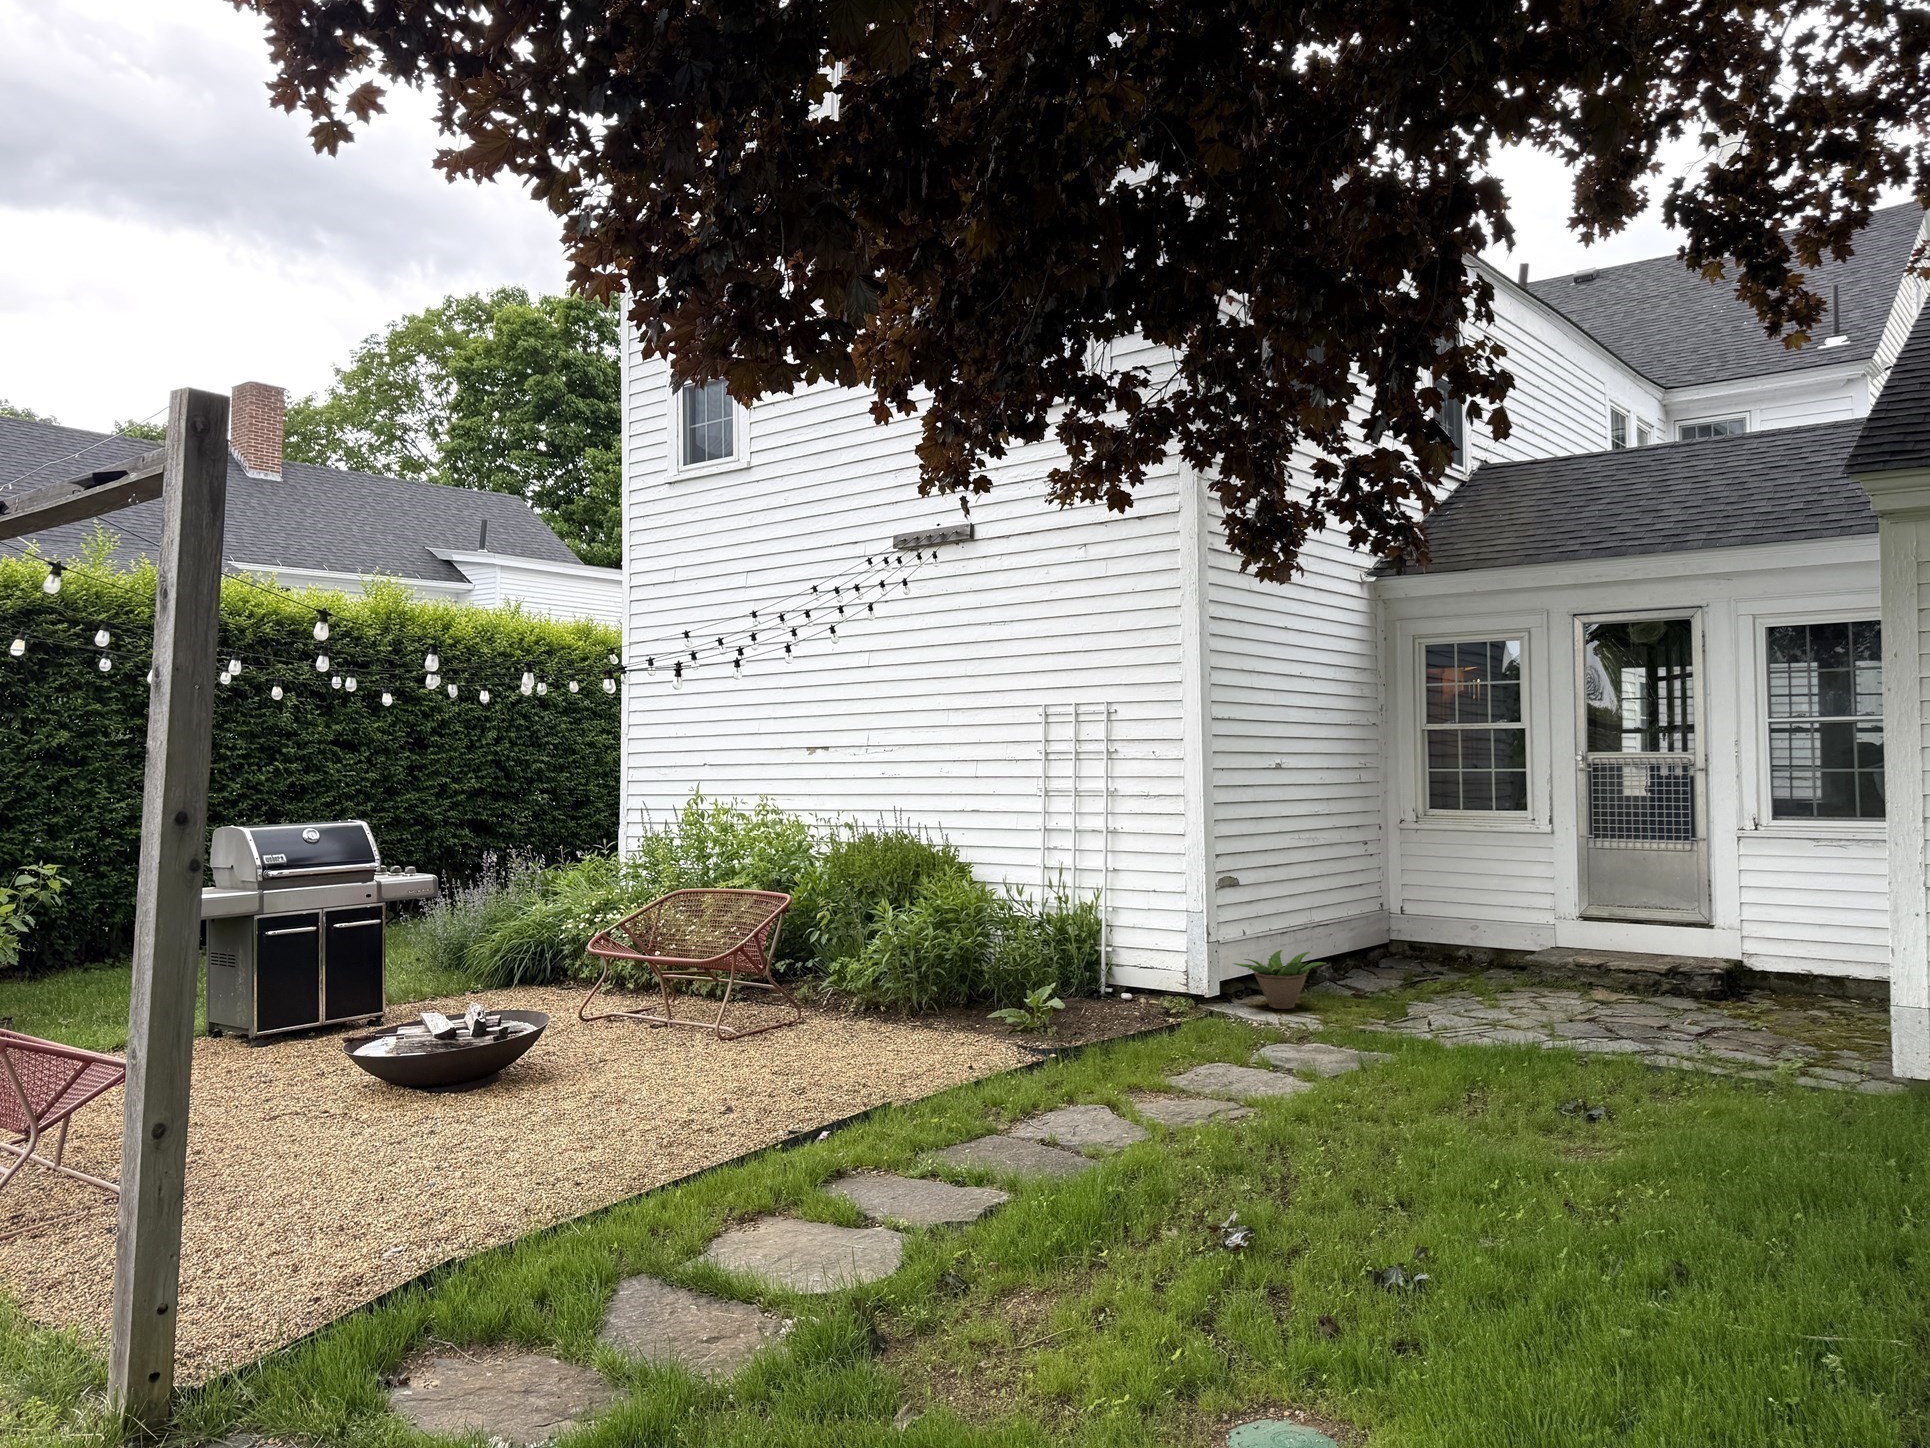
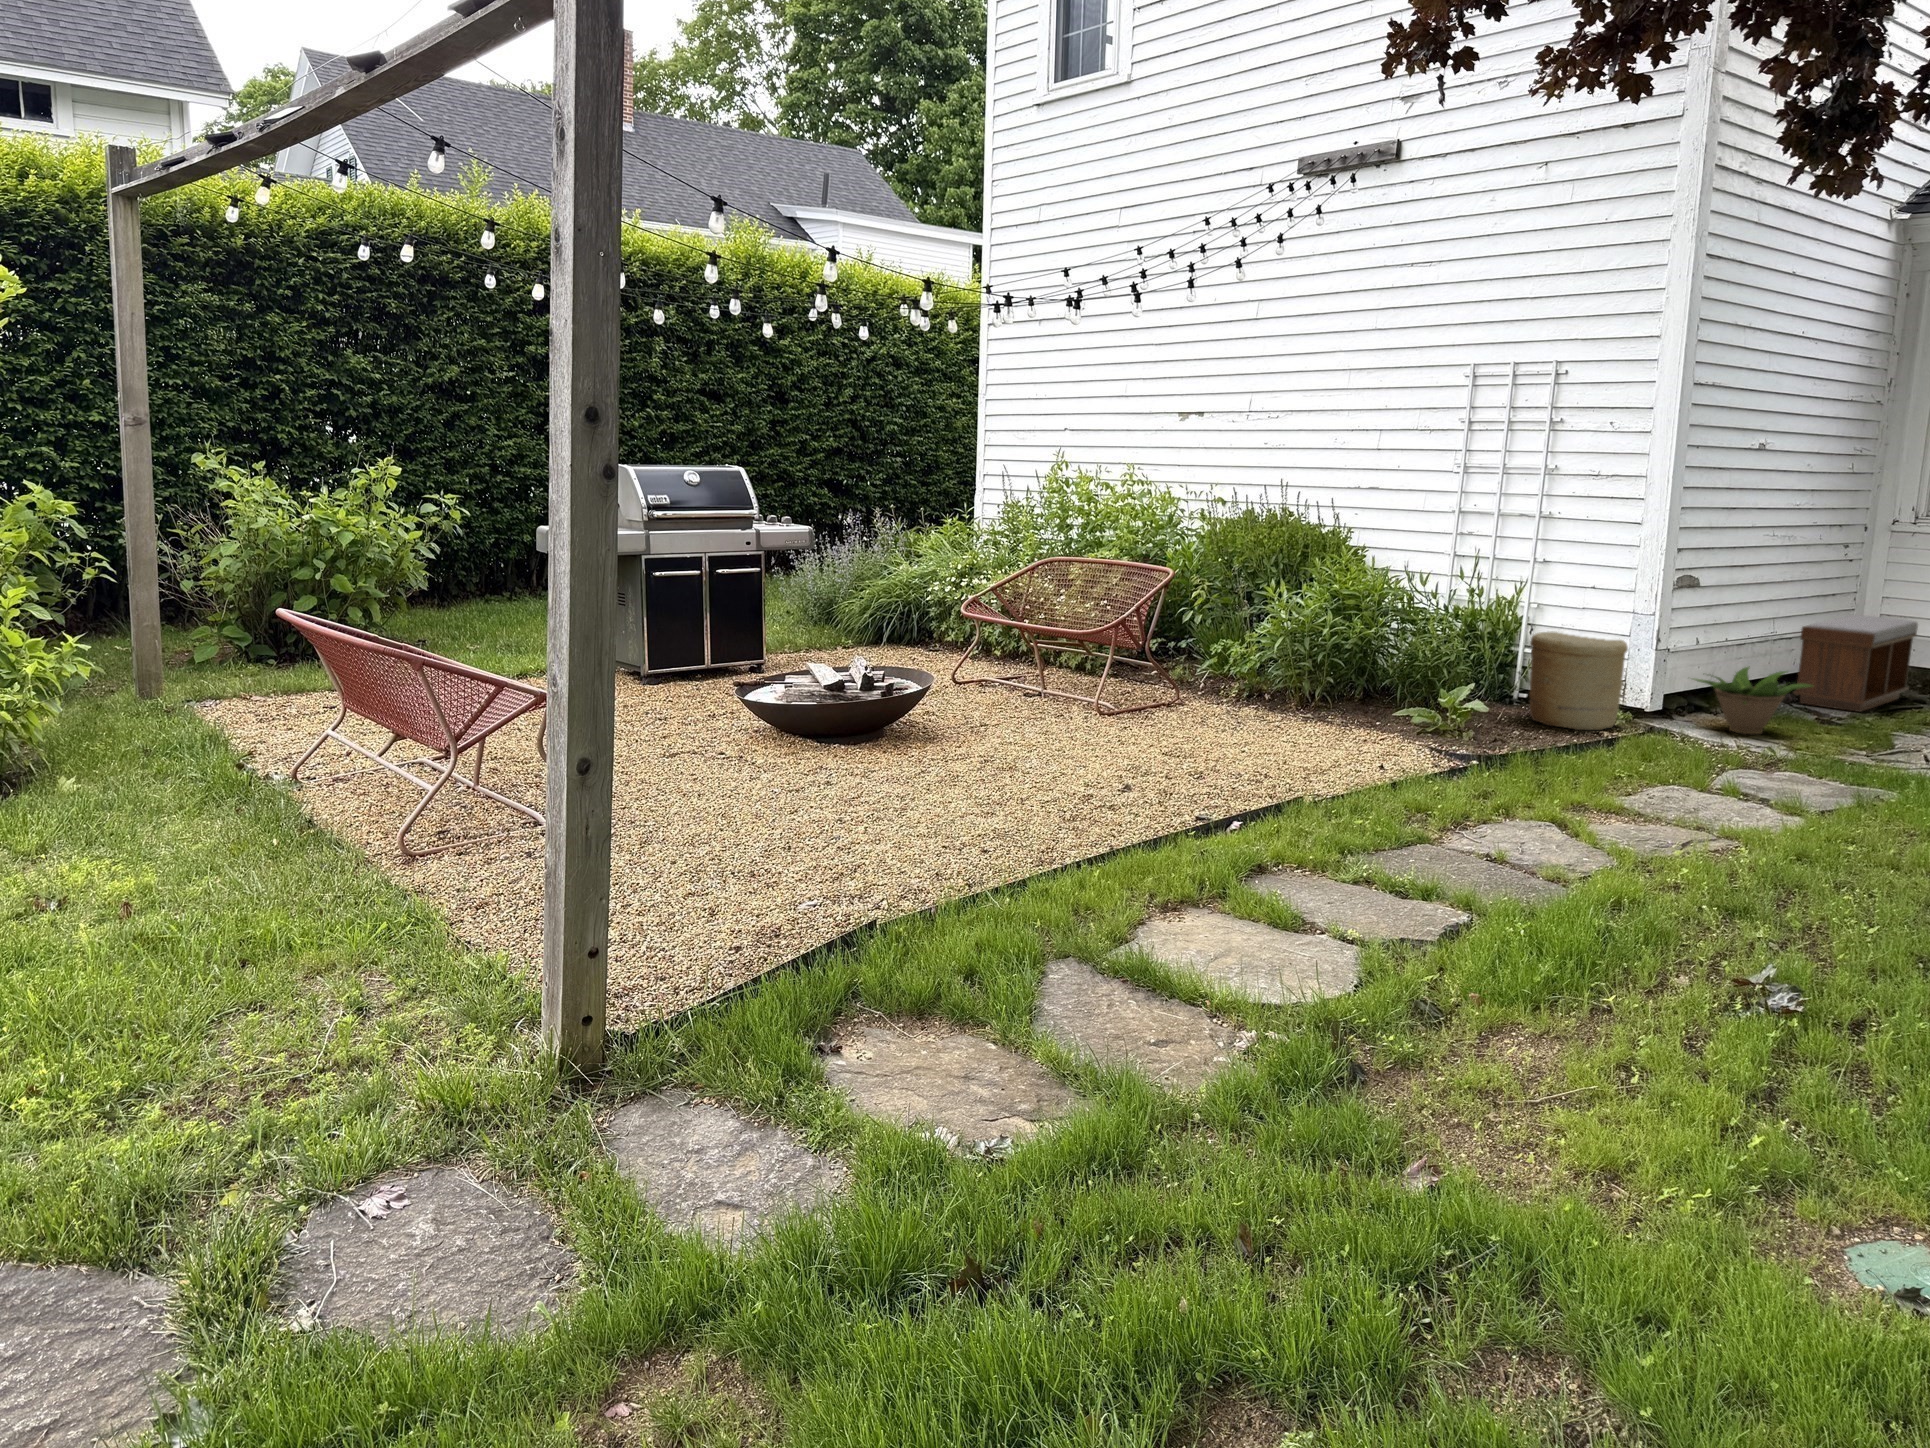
bench: none [1326,899,1417,982] -> present [1794,615,1918,712]
woven basket: none [1103,931,1181,1017] -> present [1530,632,1628,730]

